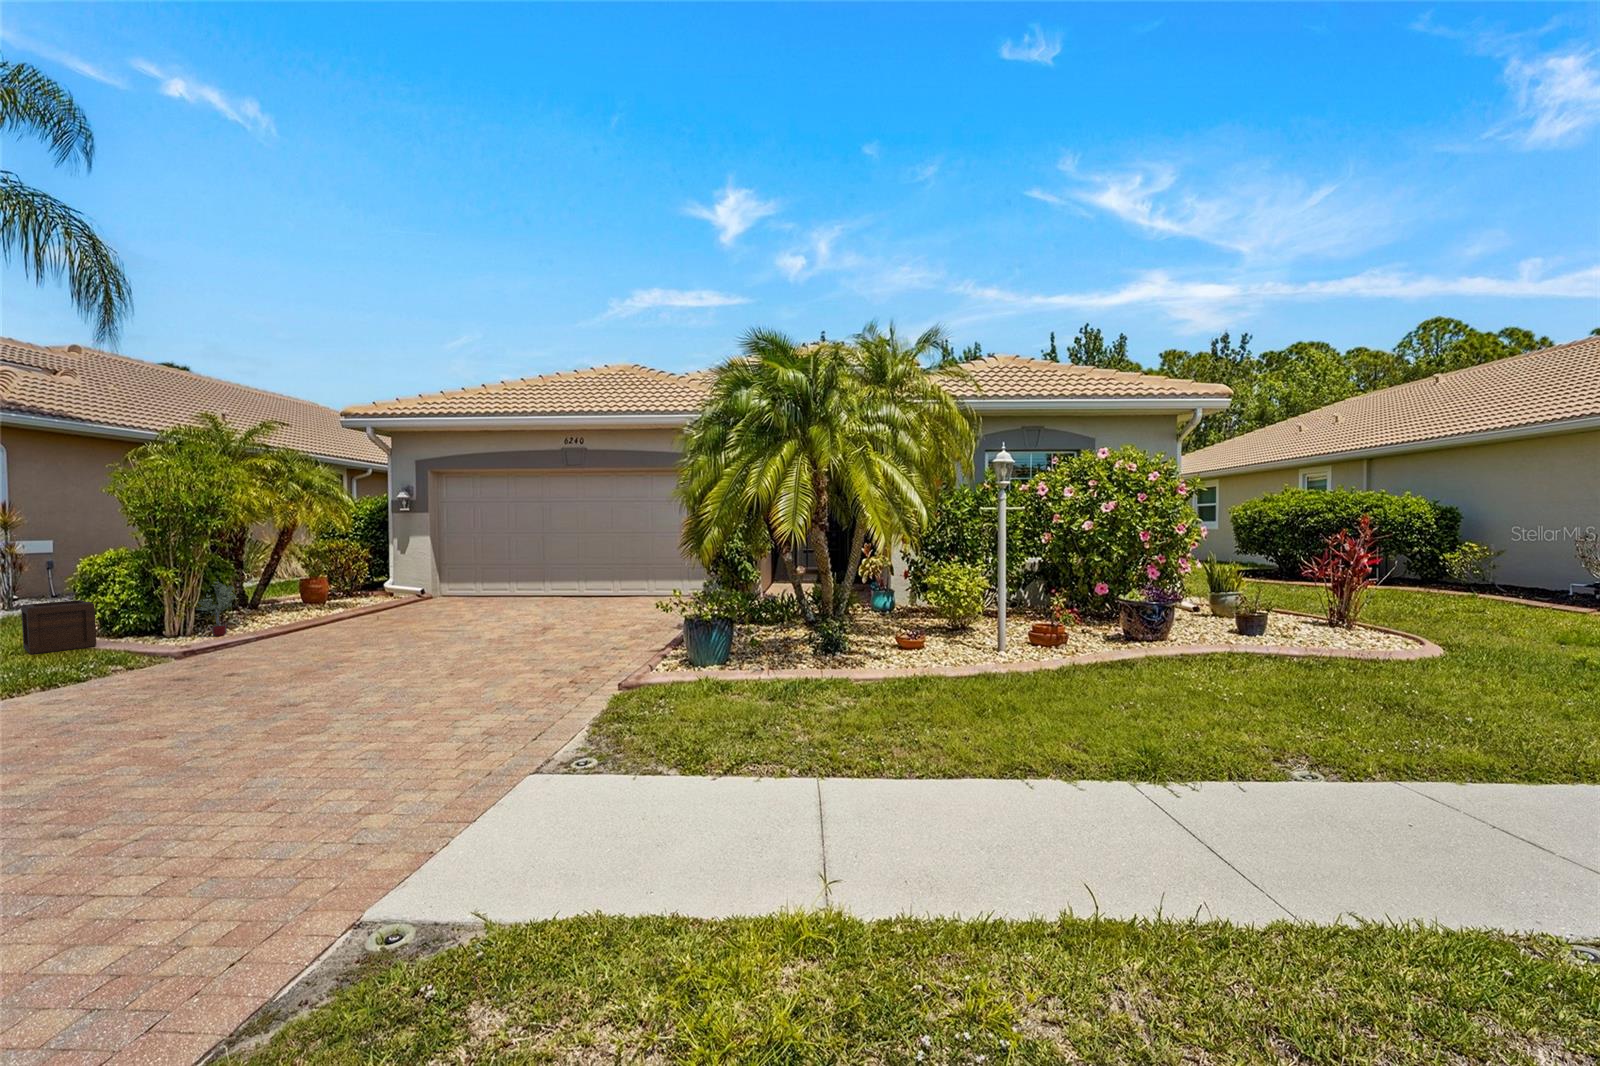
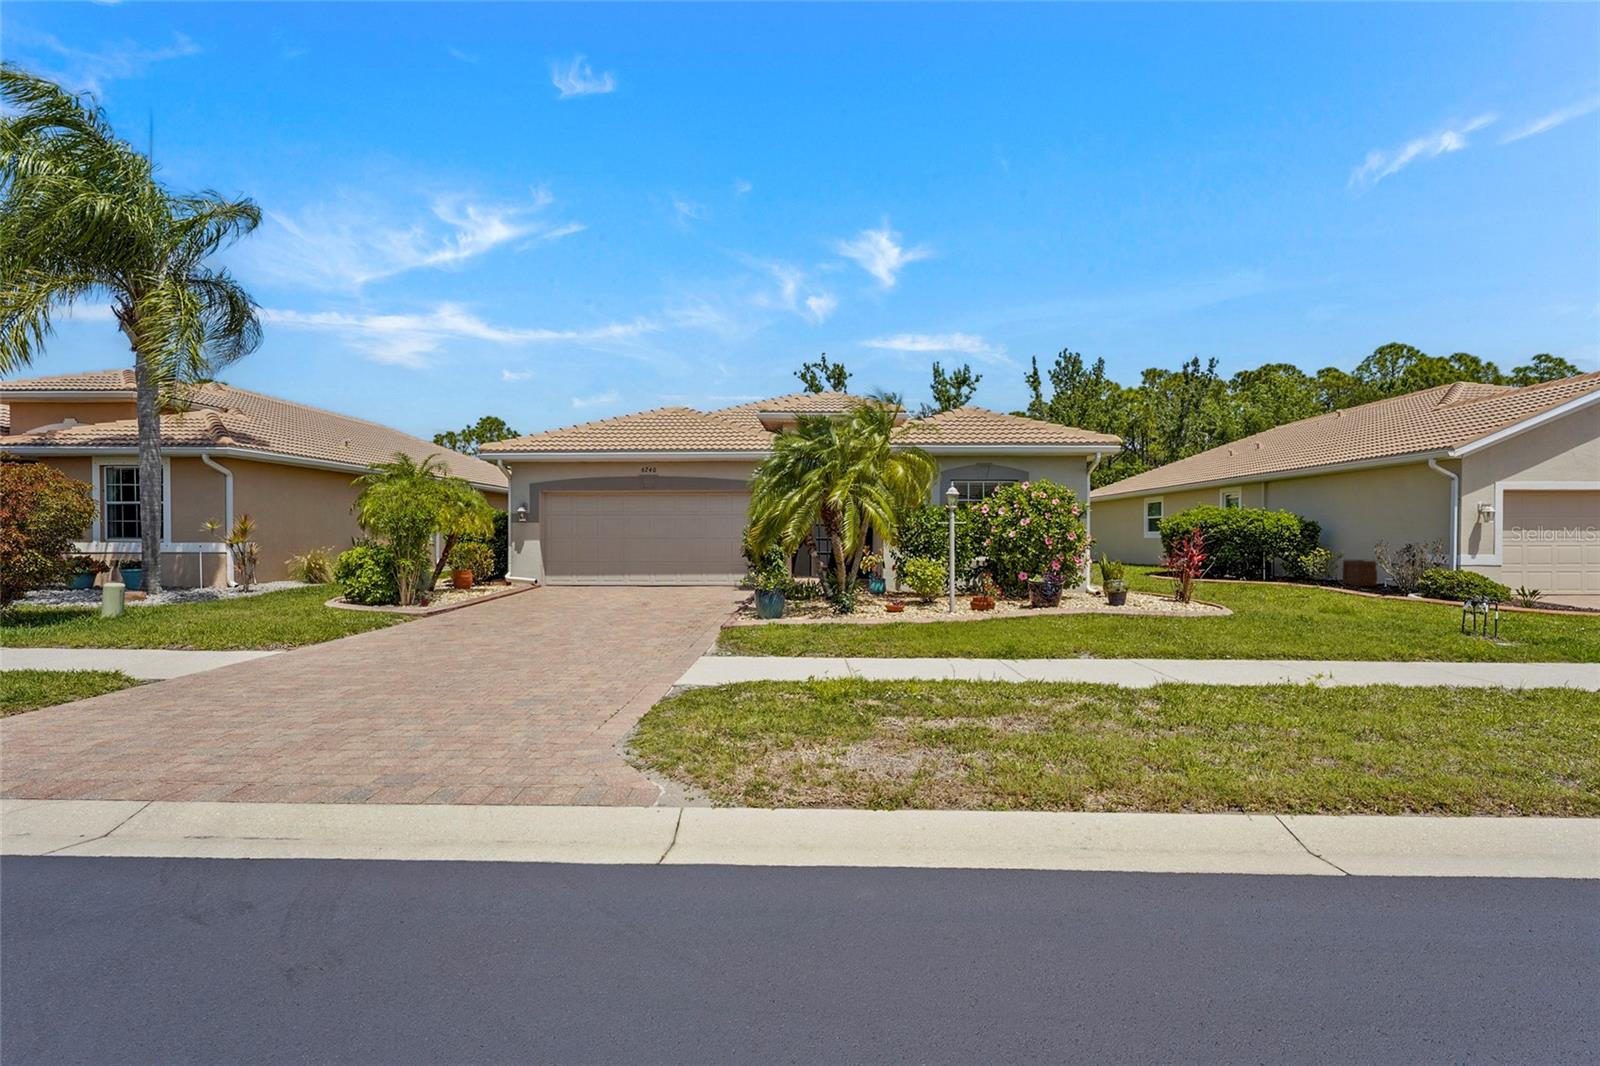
wooden crate: present [21,600,97,655] -> present [1342,560,1377,586]

